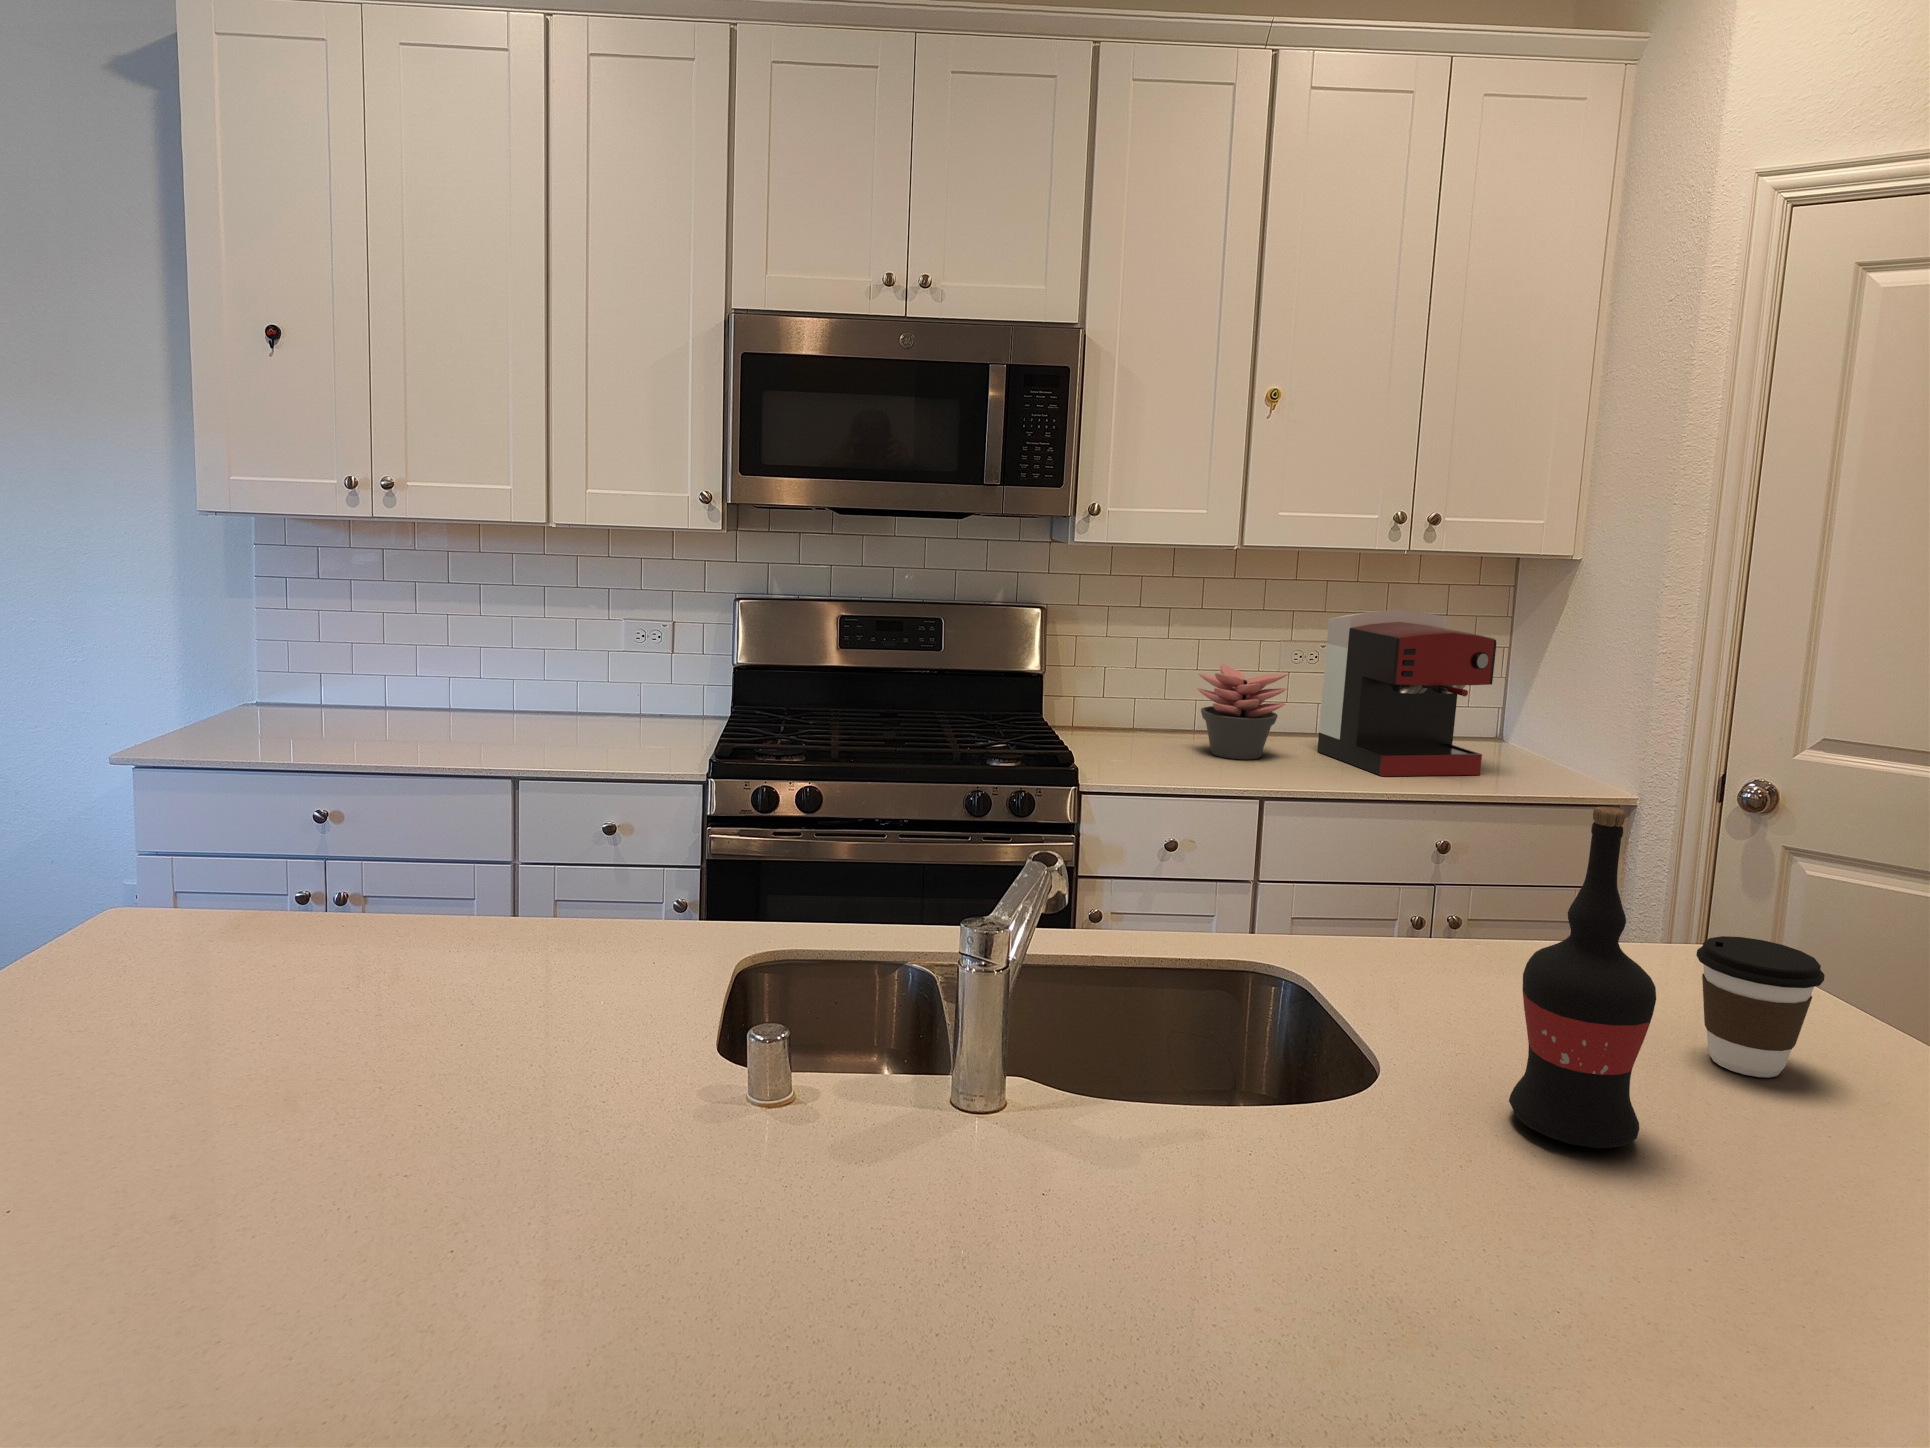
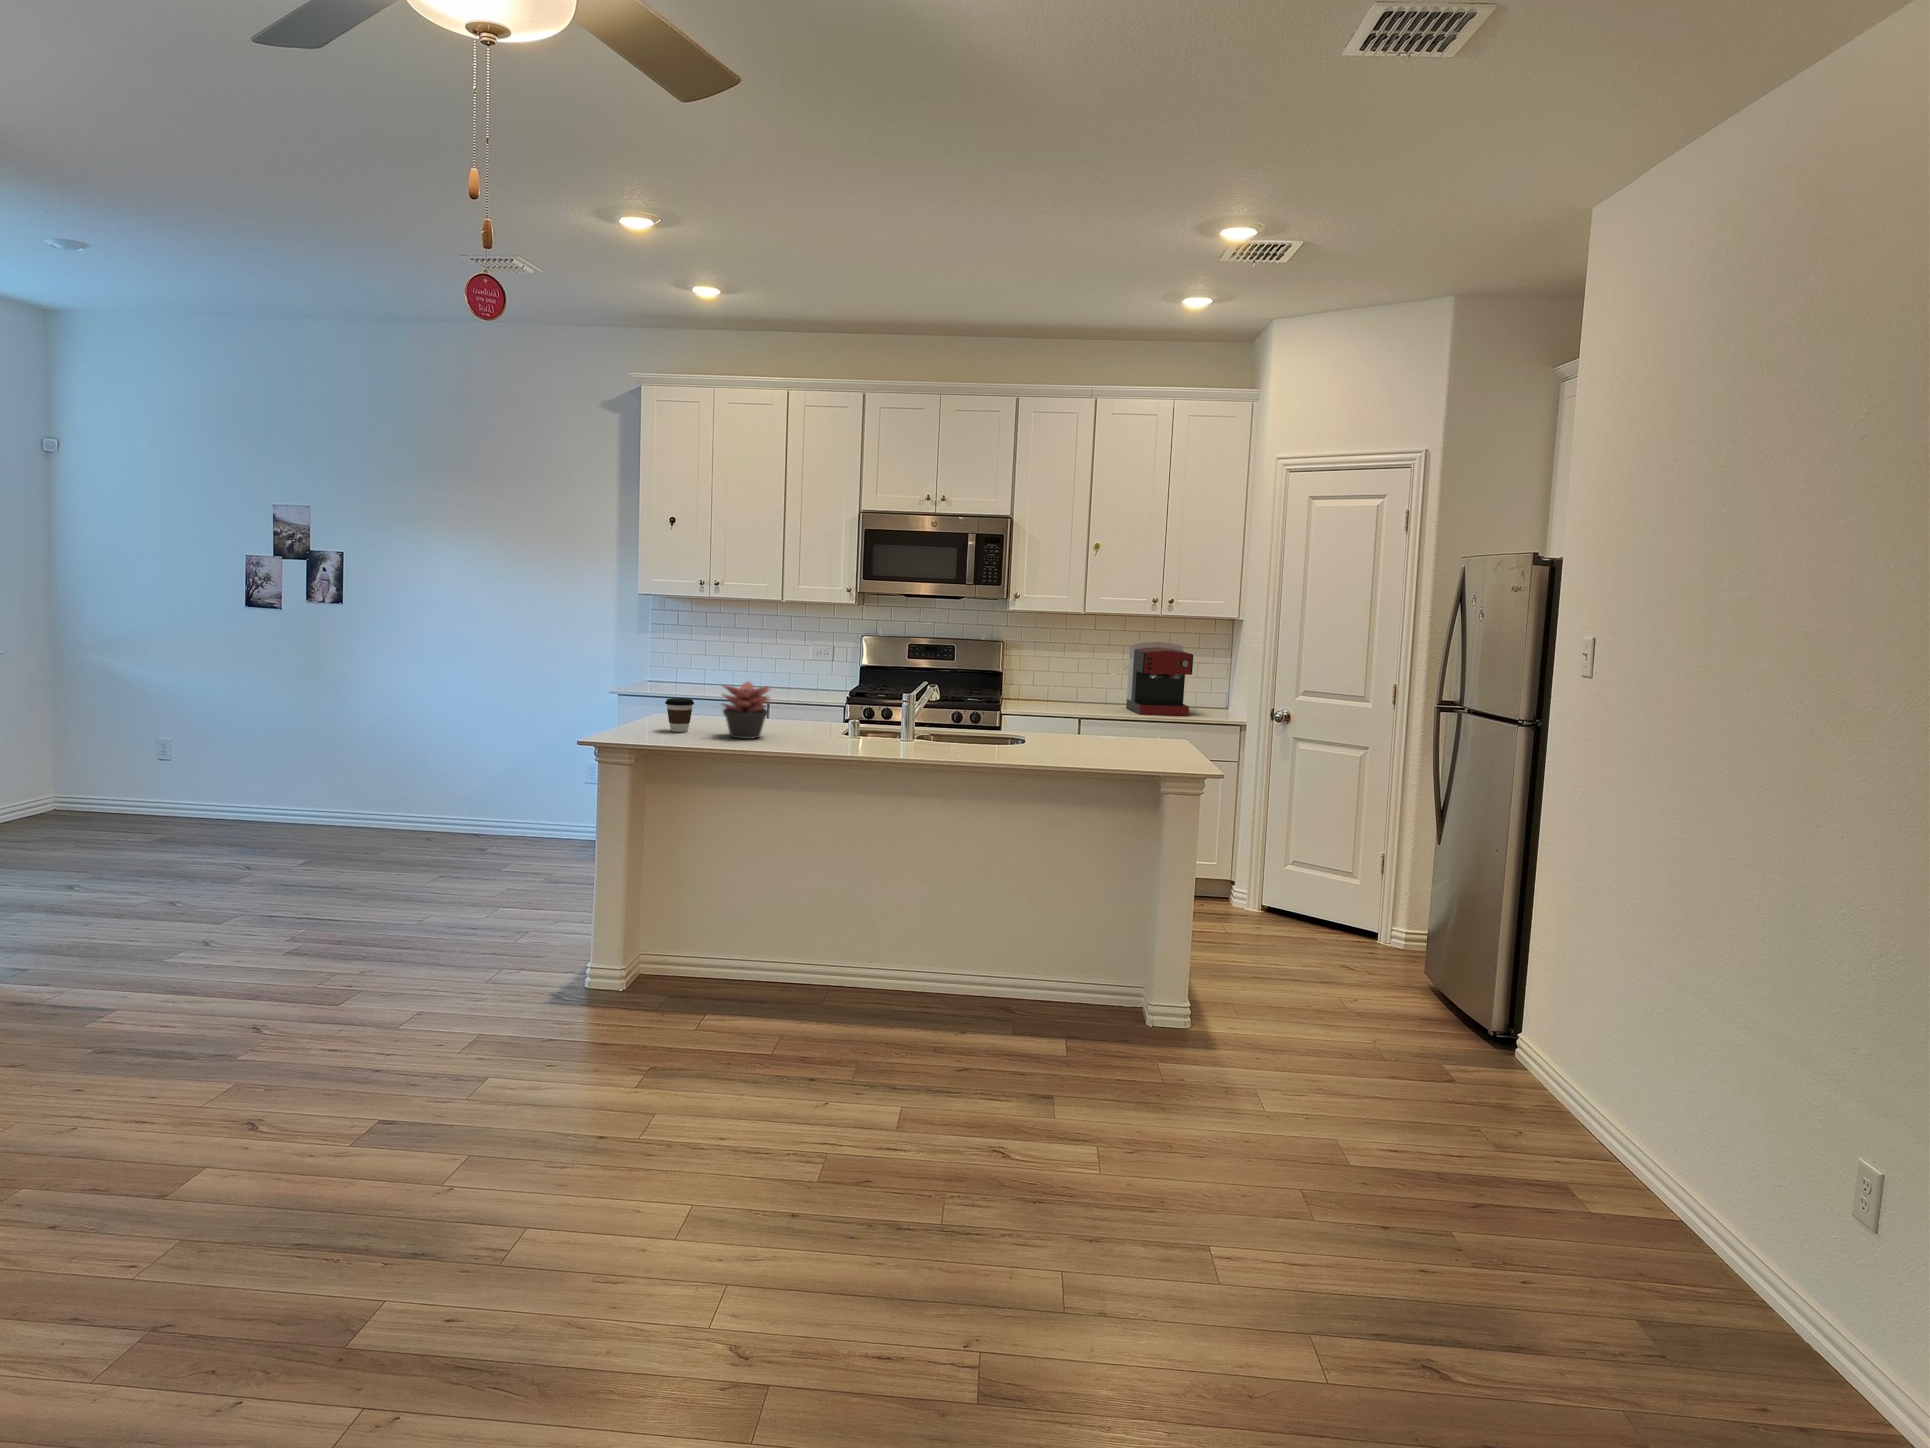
succulent plant: present [1198,664,1288,759] -> present [721,682,771,739]
wine bottle: present [1509,807,1656,1148] -> none [1017,671,1048,754]
coffee cup: present [1696,936,1825,1077] -> present [665,698,694,732]

